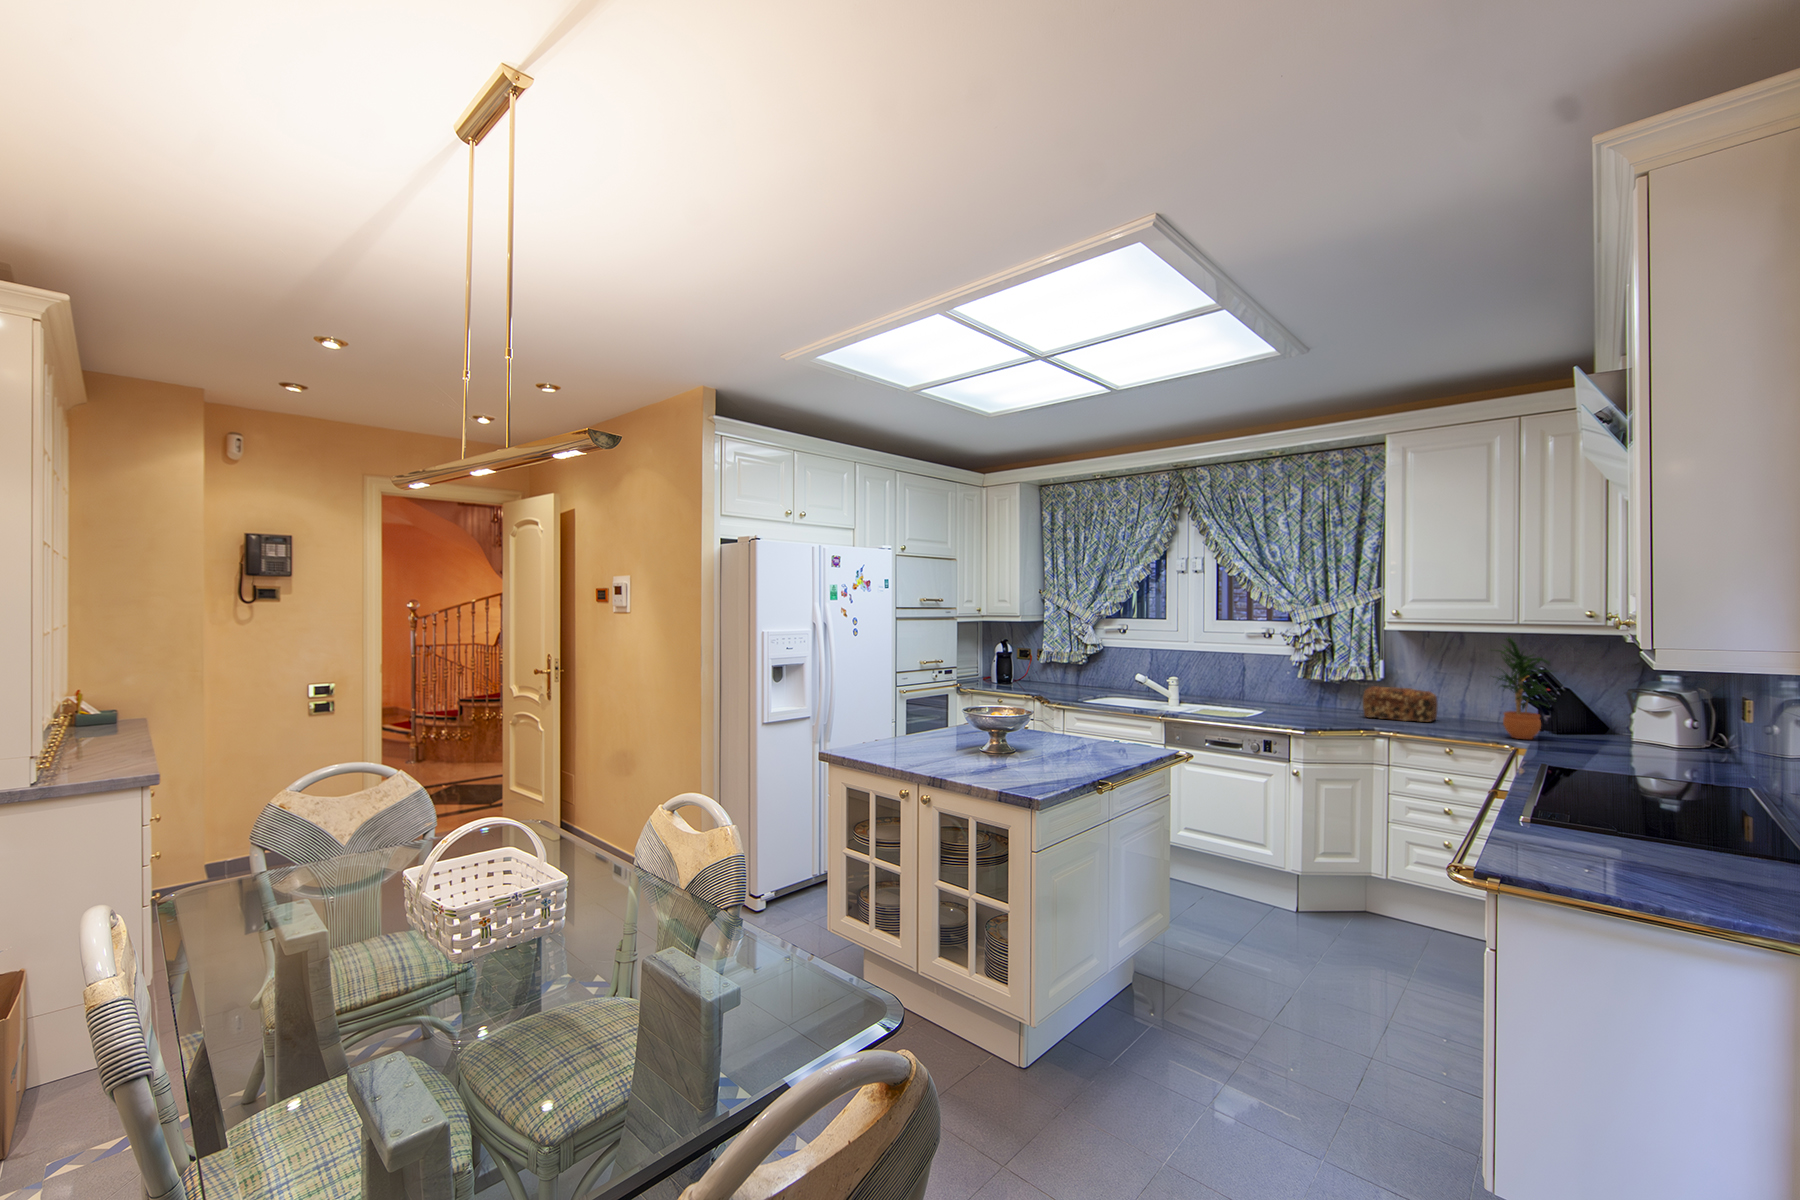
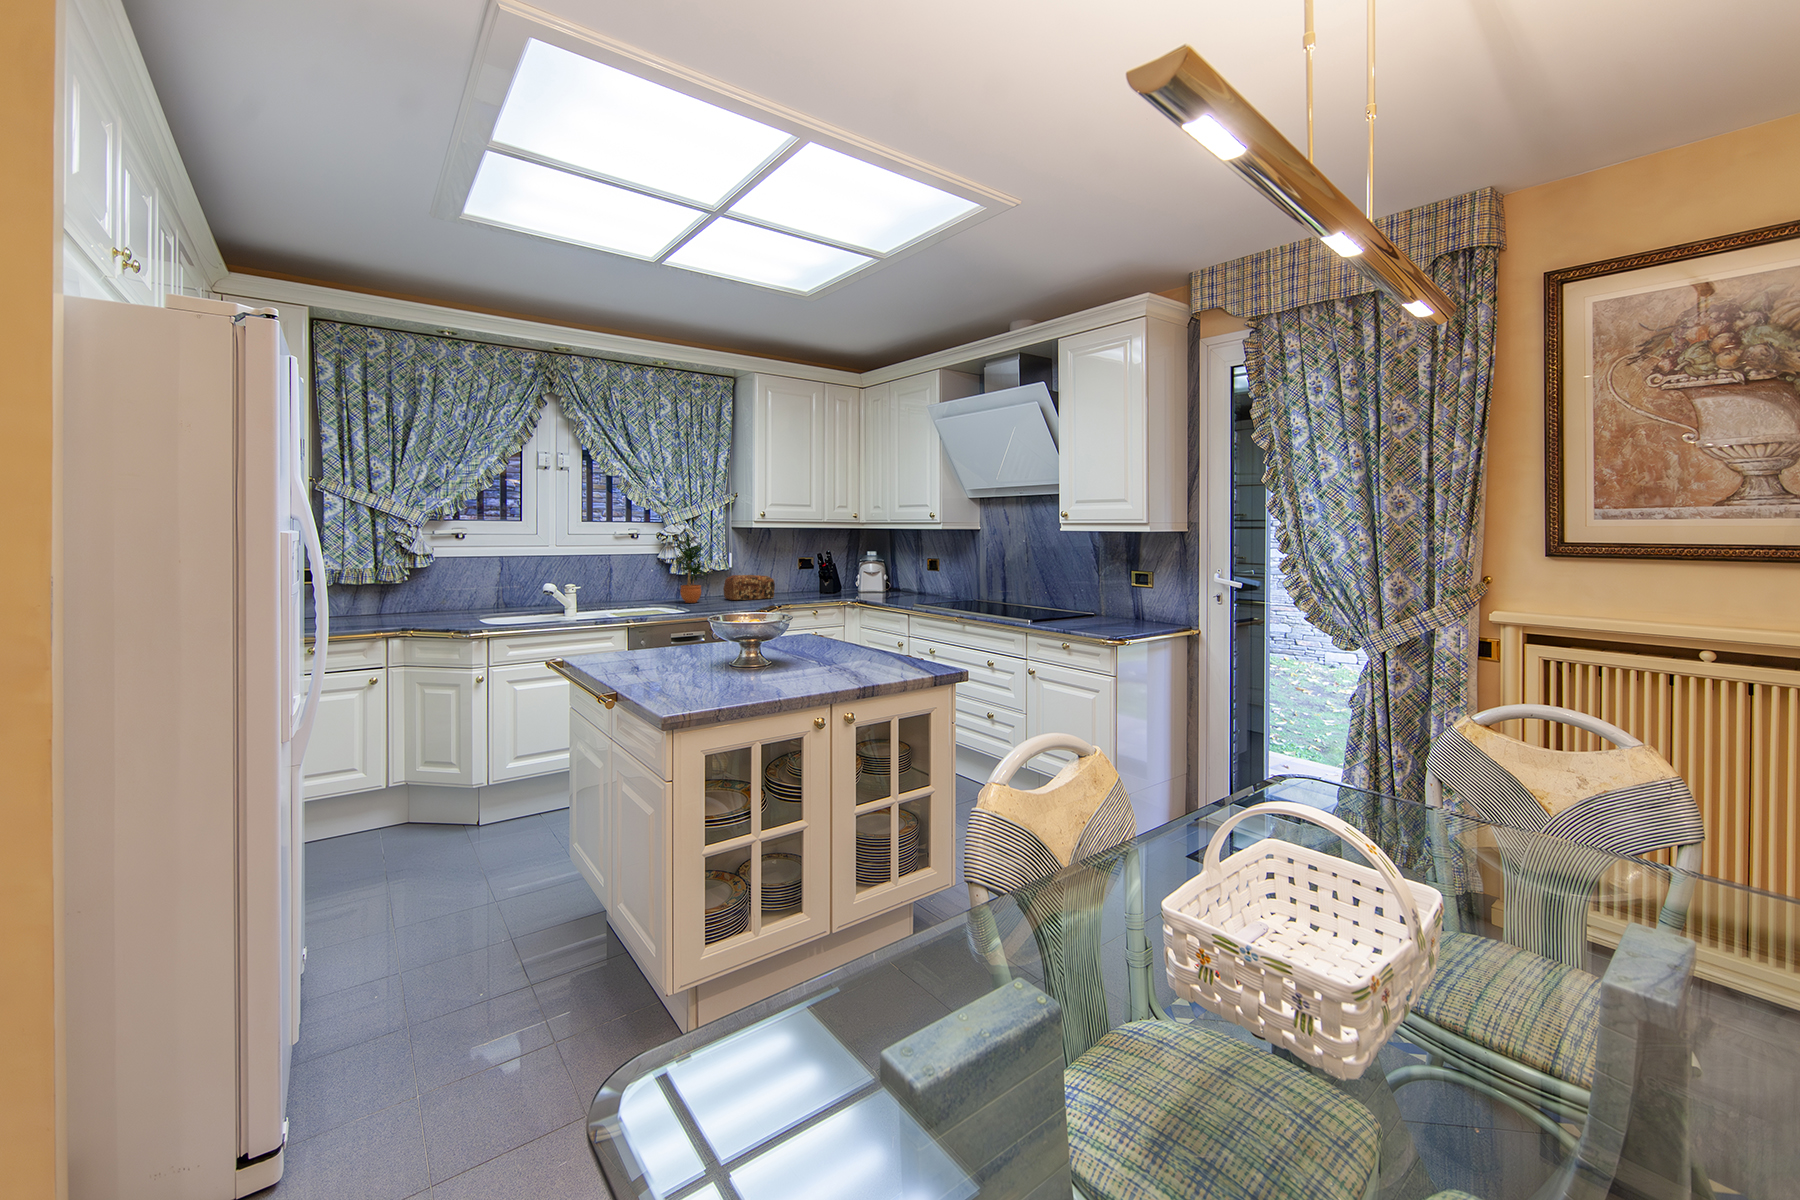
potted plant: present [1498,638,1555,739] -> present [672,534,707,603]

